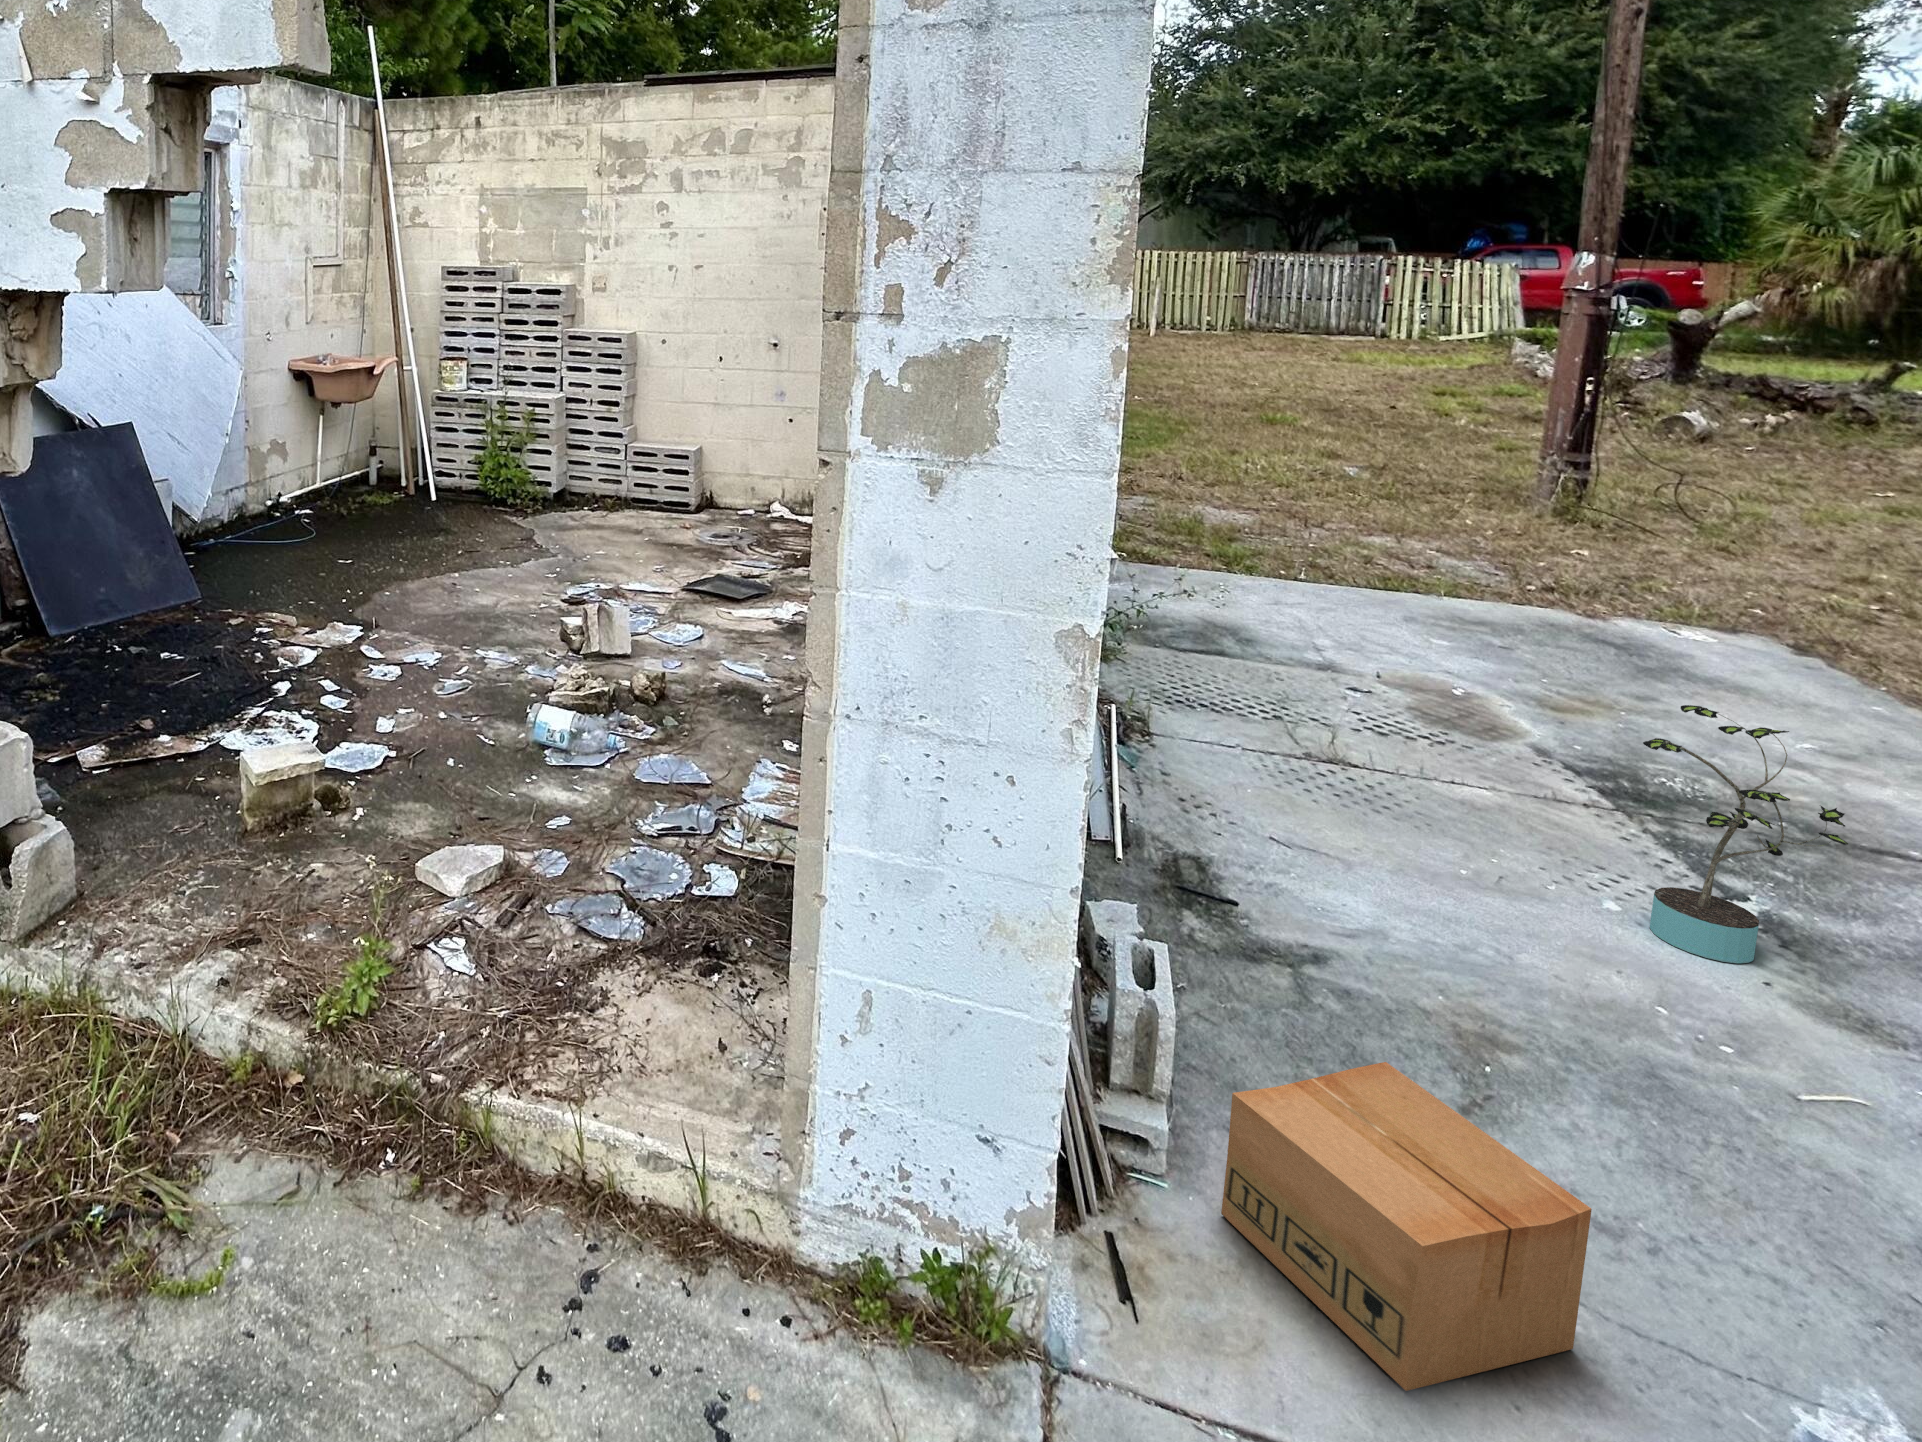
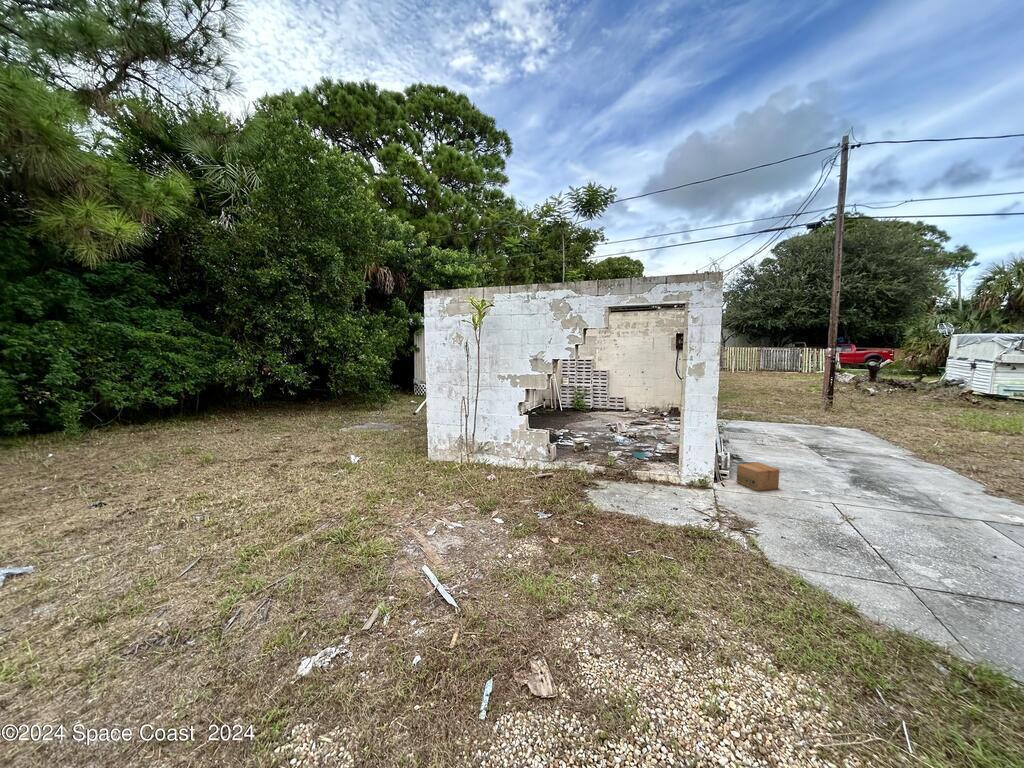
potted plant: present [1643,705,1848,963] -> present [631,420,651,458]

